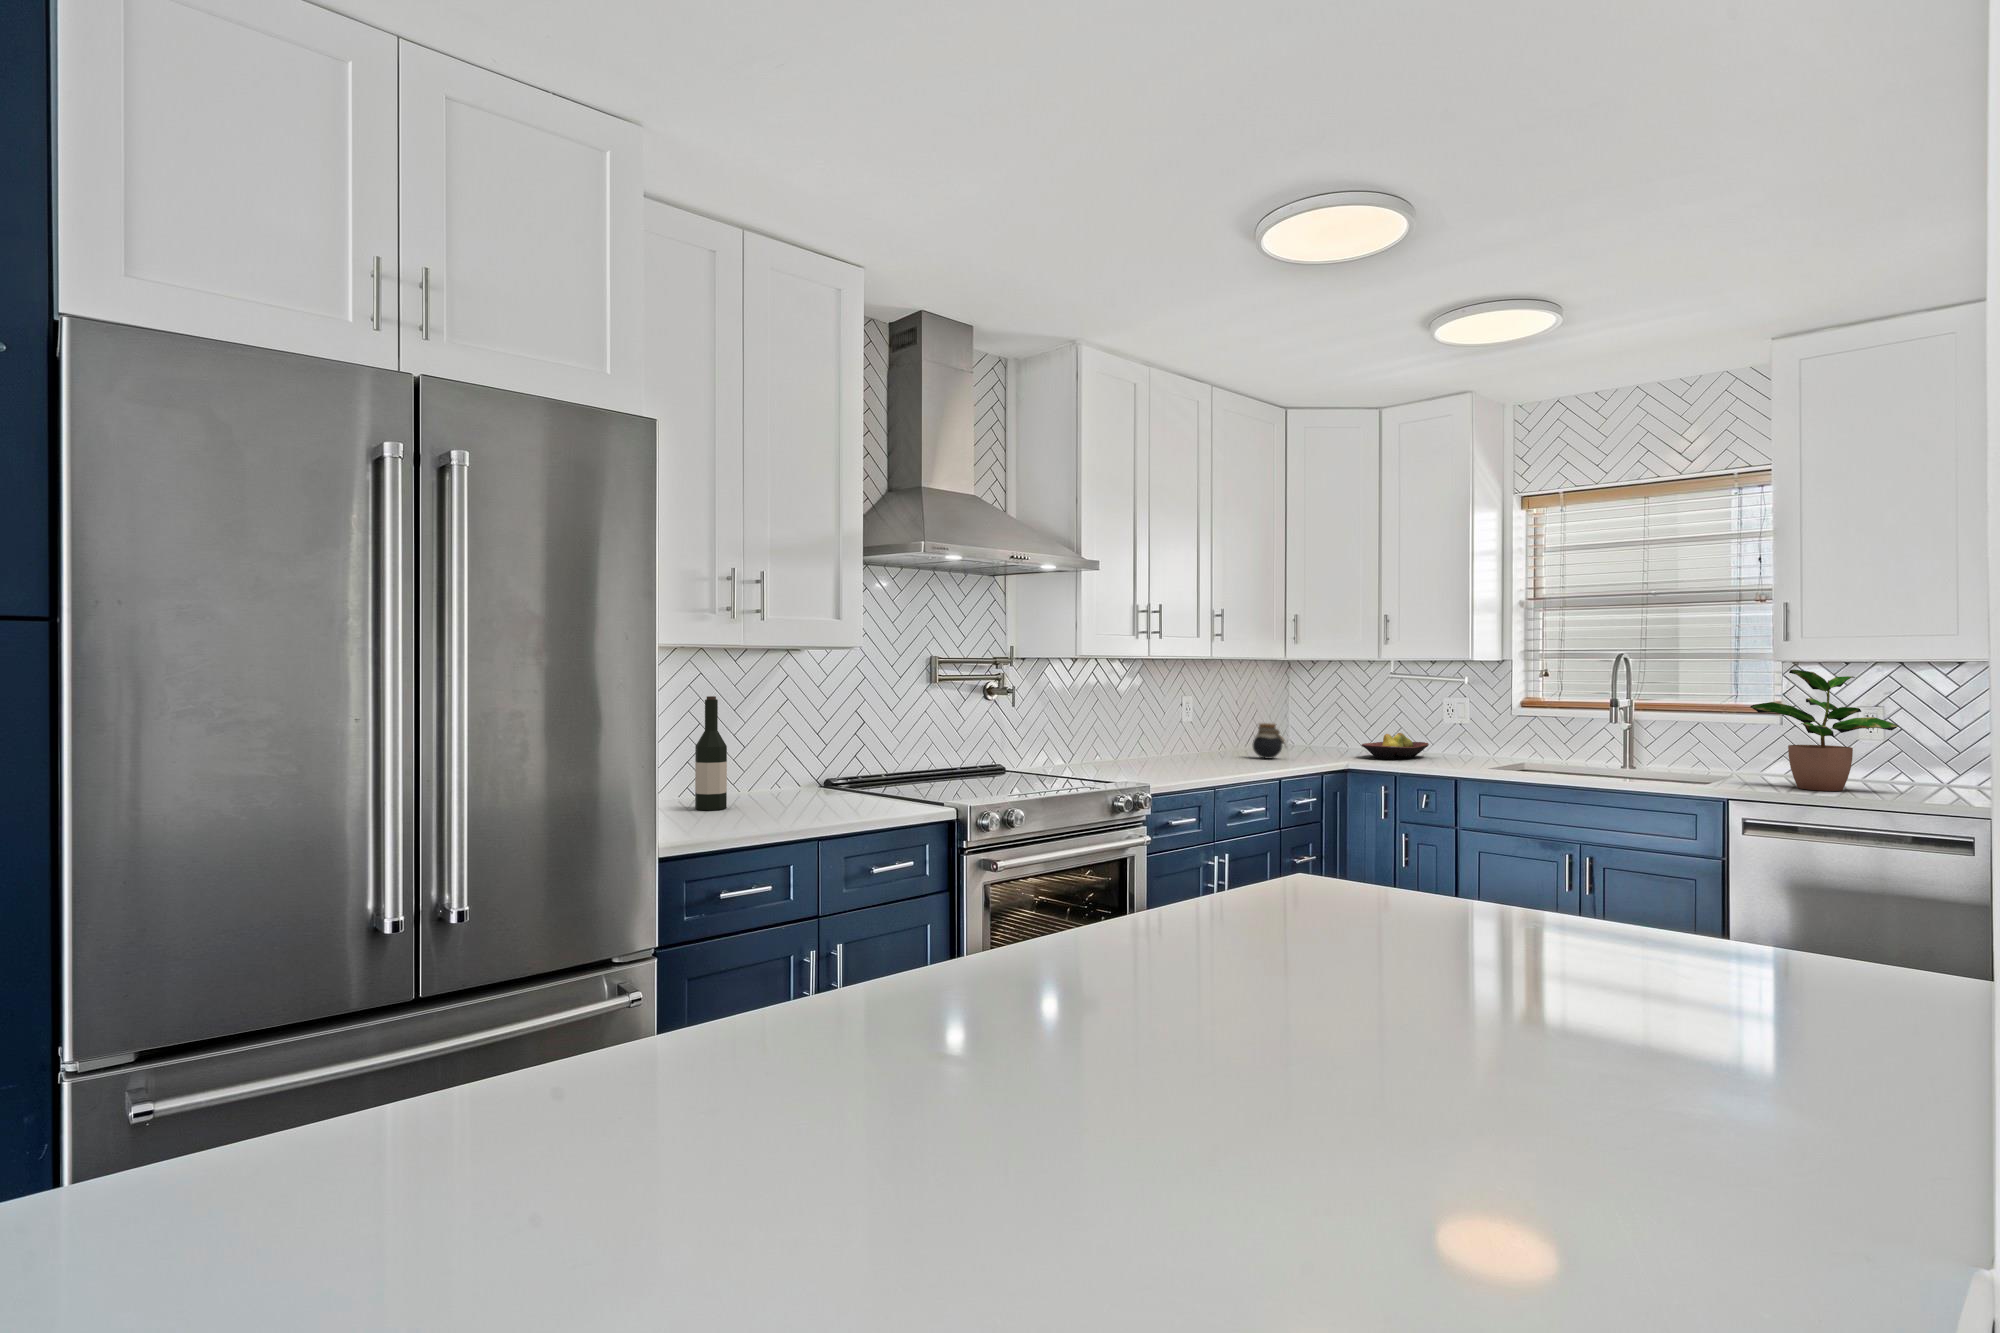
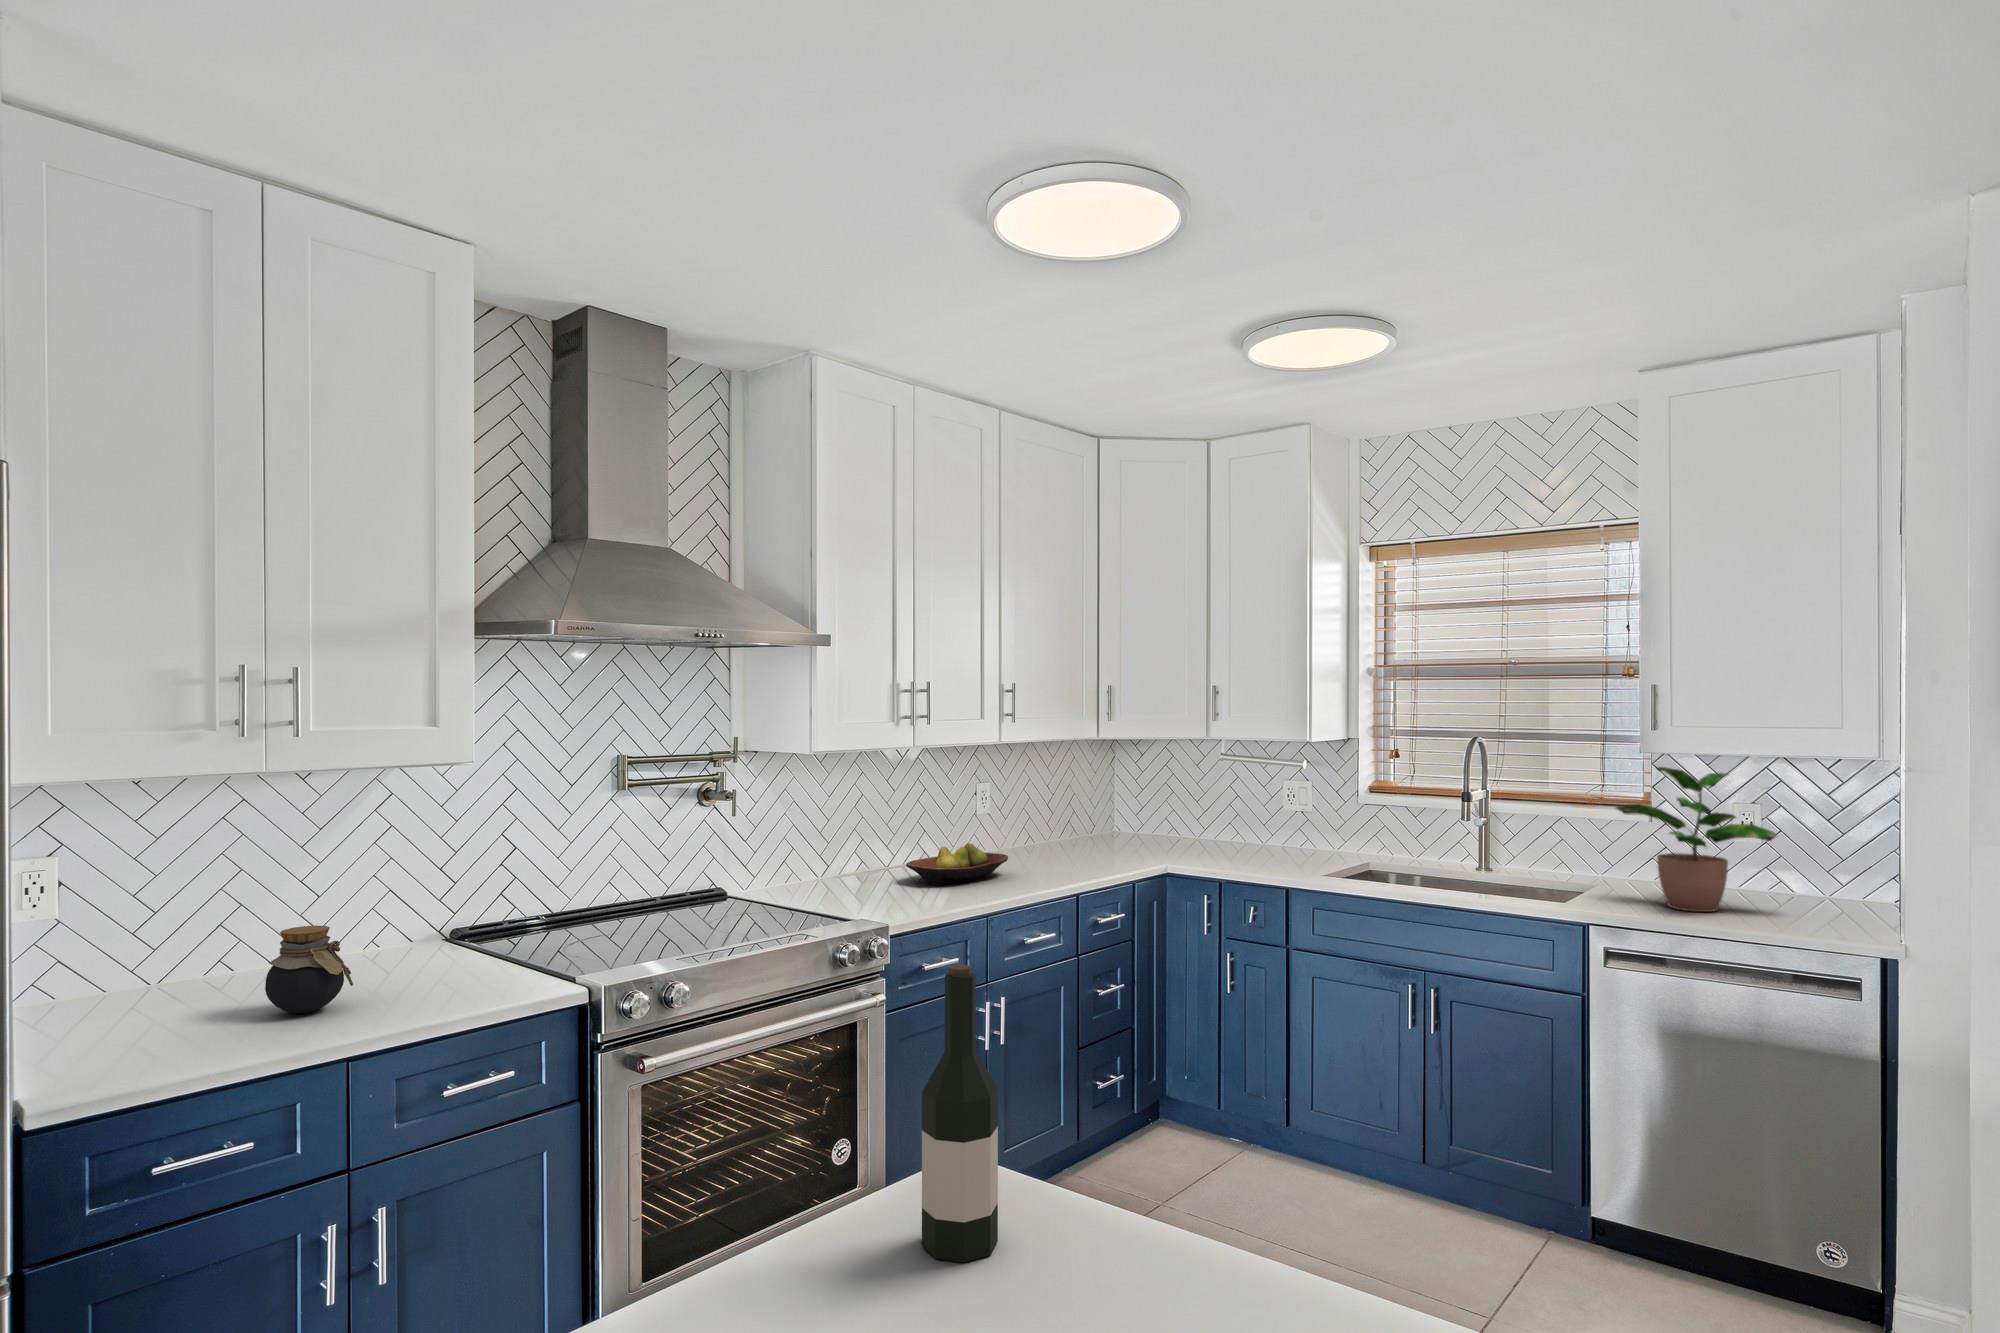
wine bottle: present [695,696,727,810] -> present [922,965,998,1262]
jar: present [1253,723,1285,759] -> present [265,926,353,1013]
fruit bowl: present [1361,733,1429,759] -> present [906,843,1008,885]

